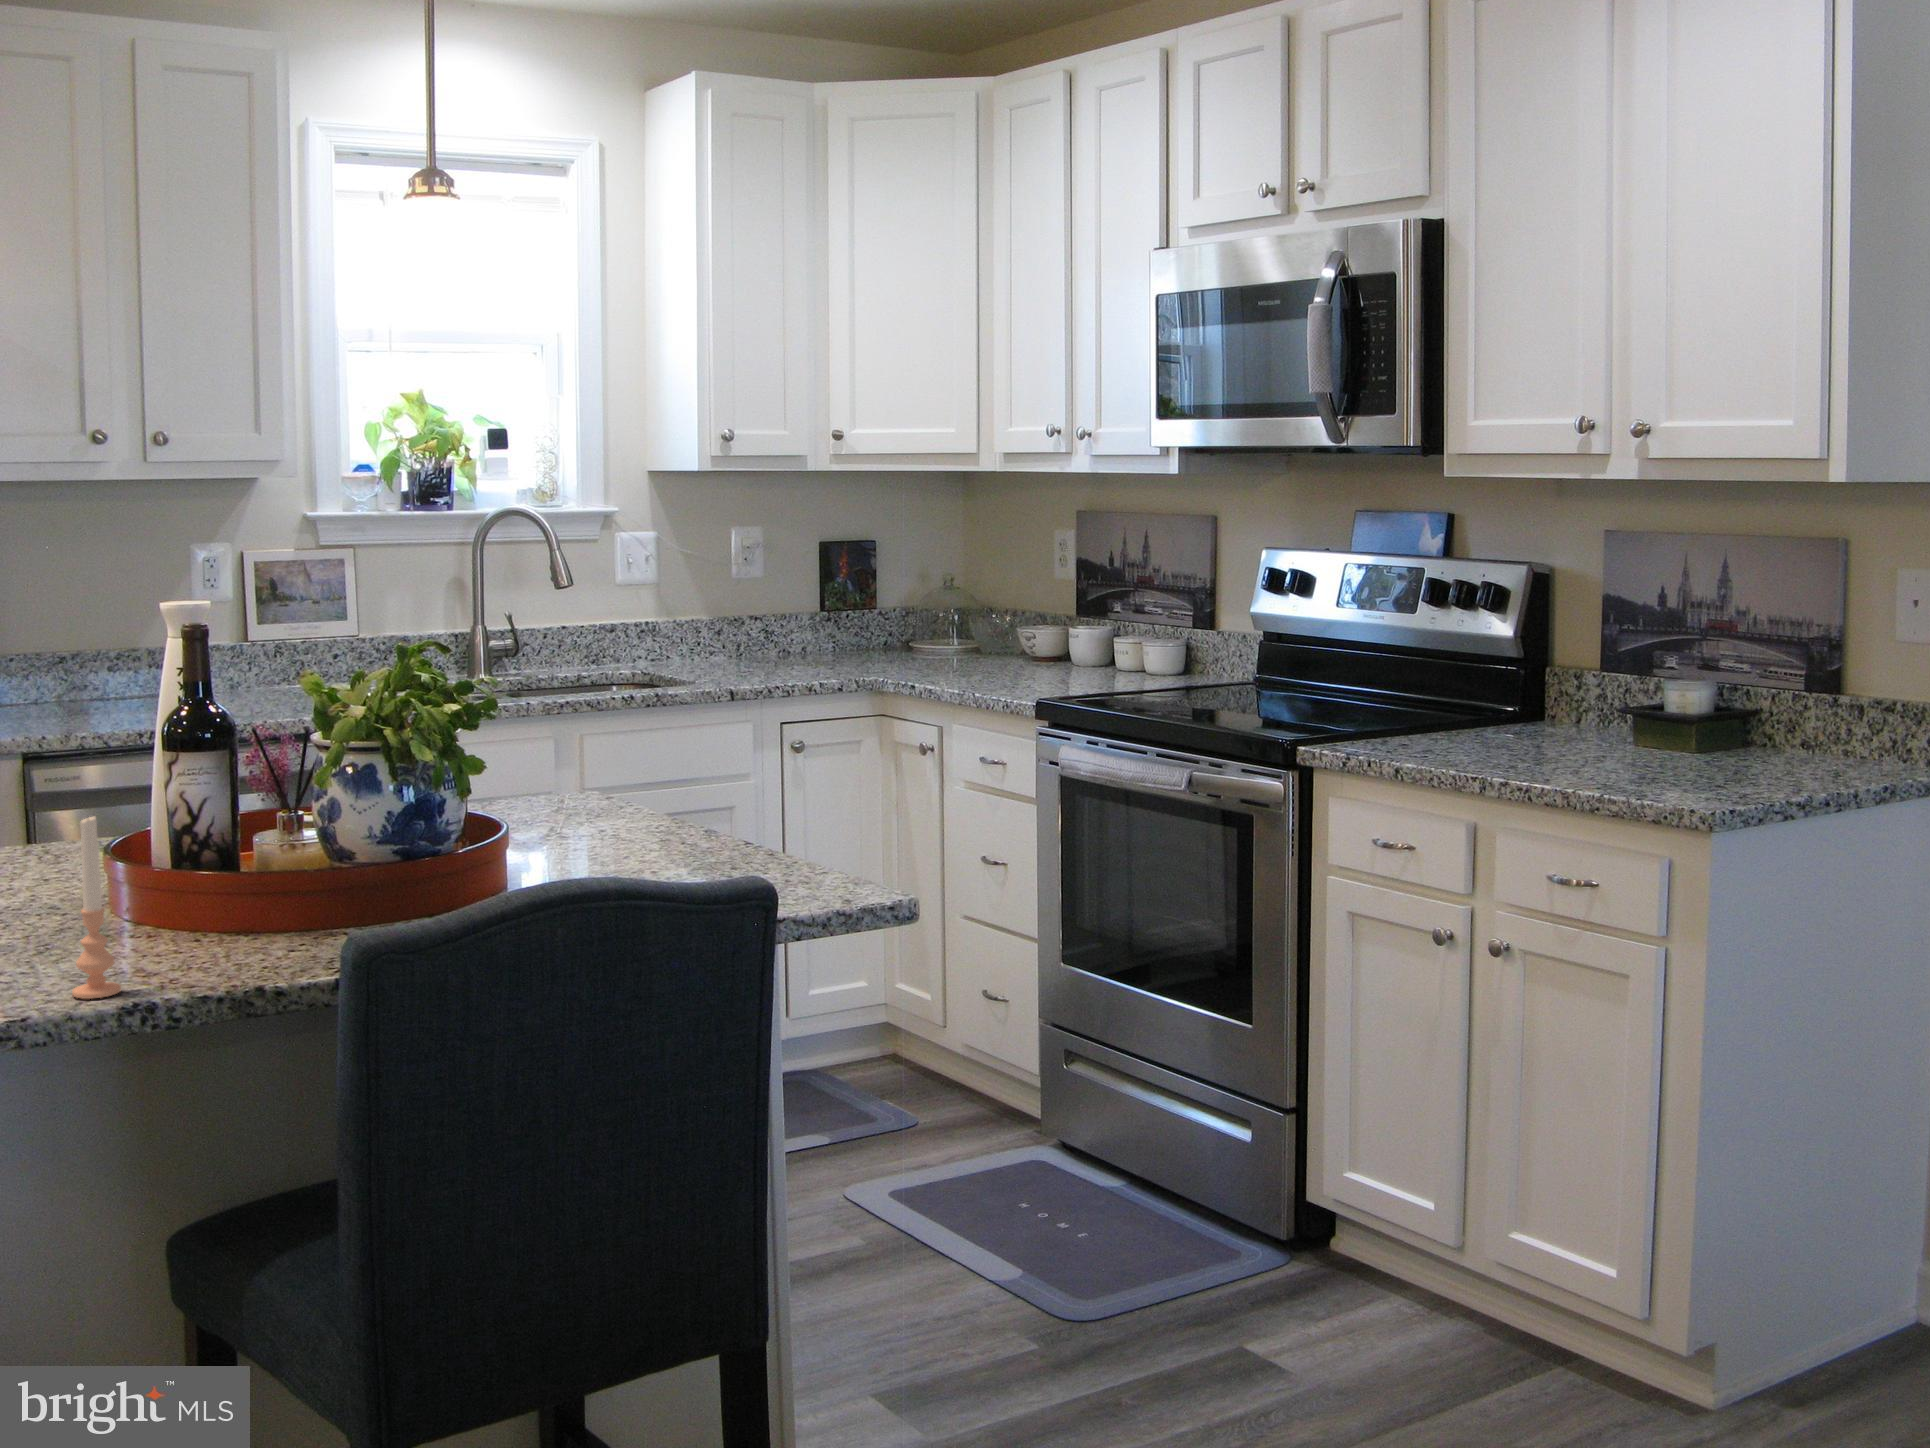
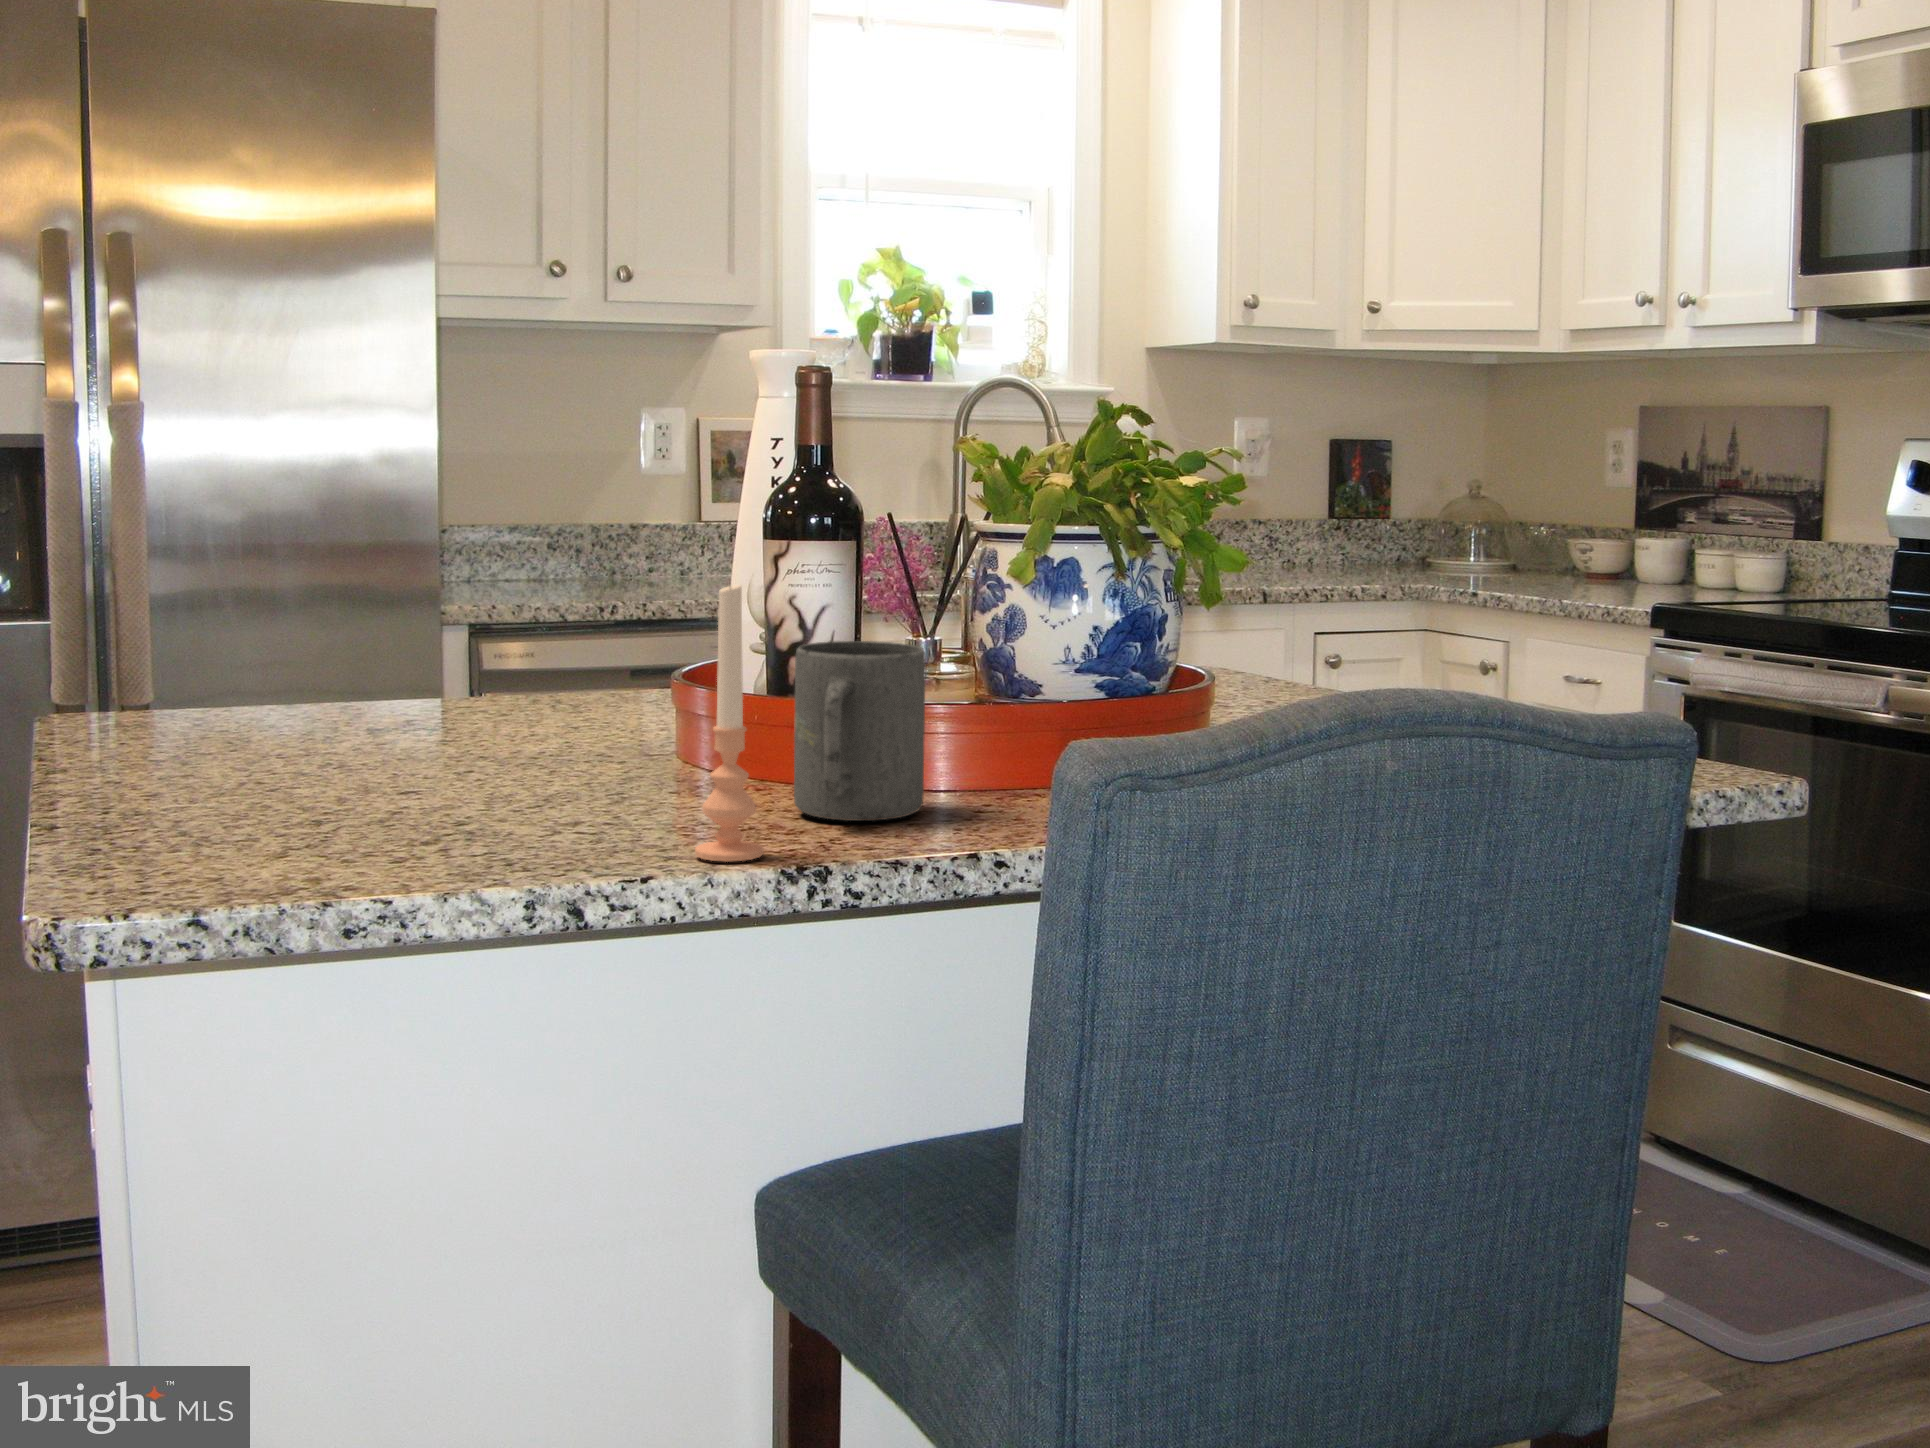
mug: none [161,831,260,958] -> present [794,641,926,821]

